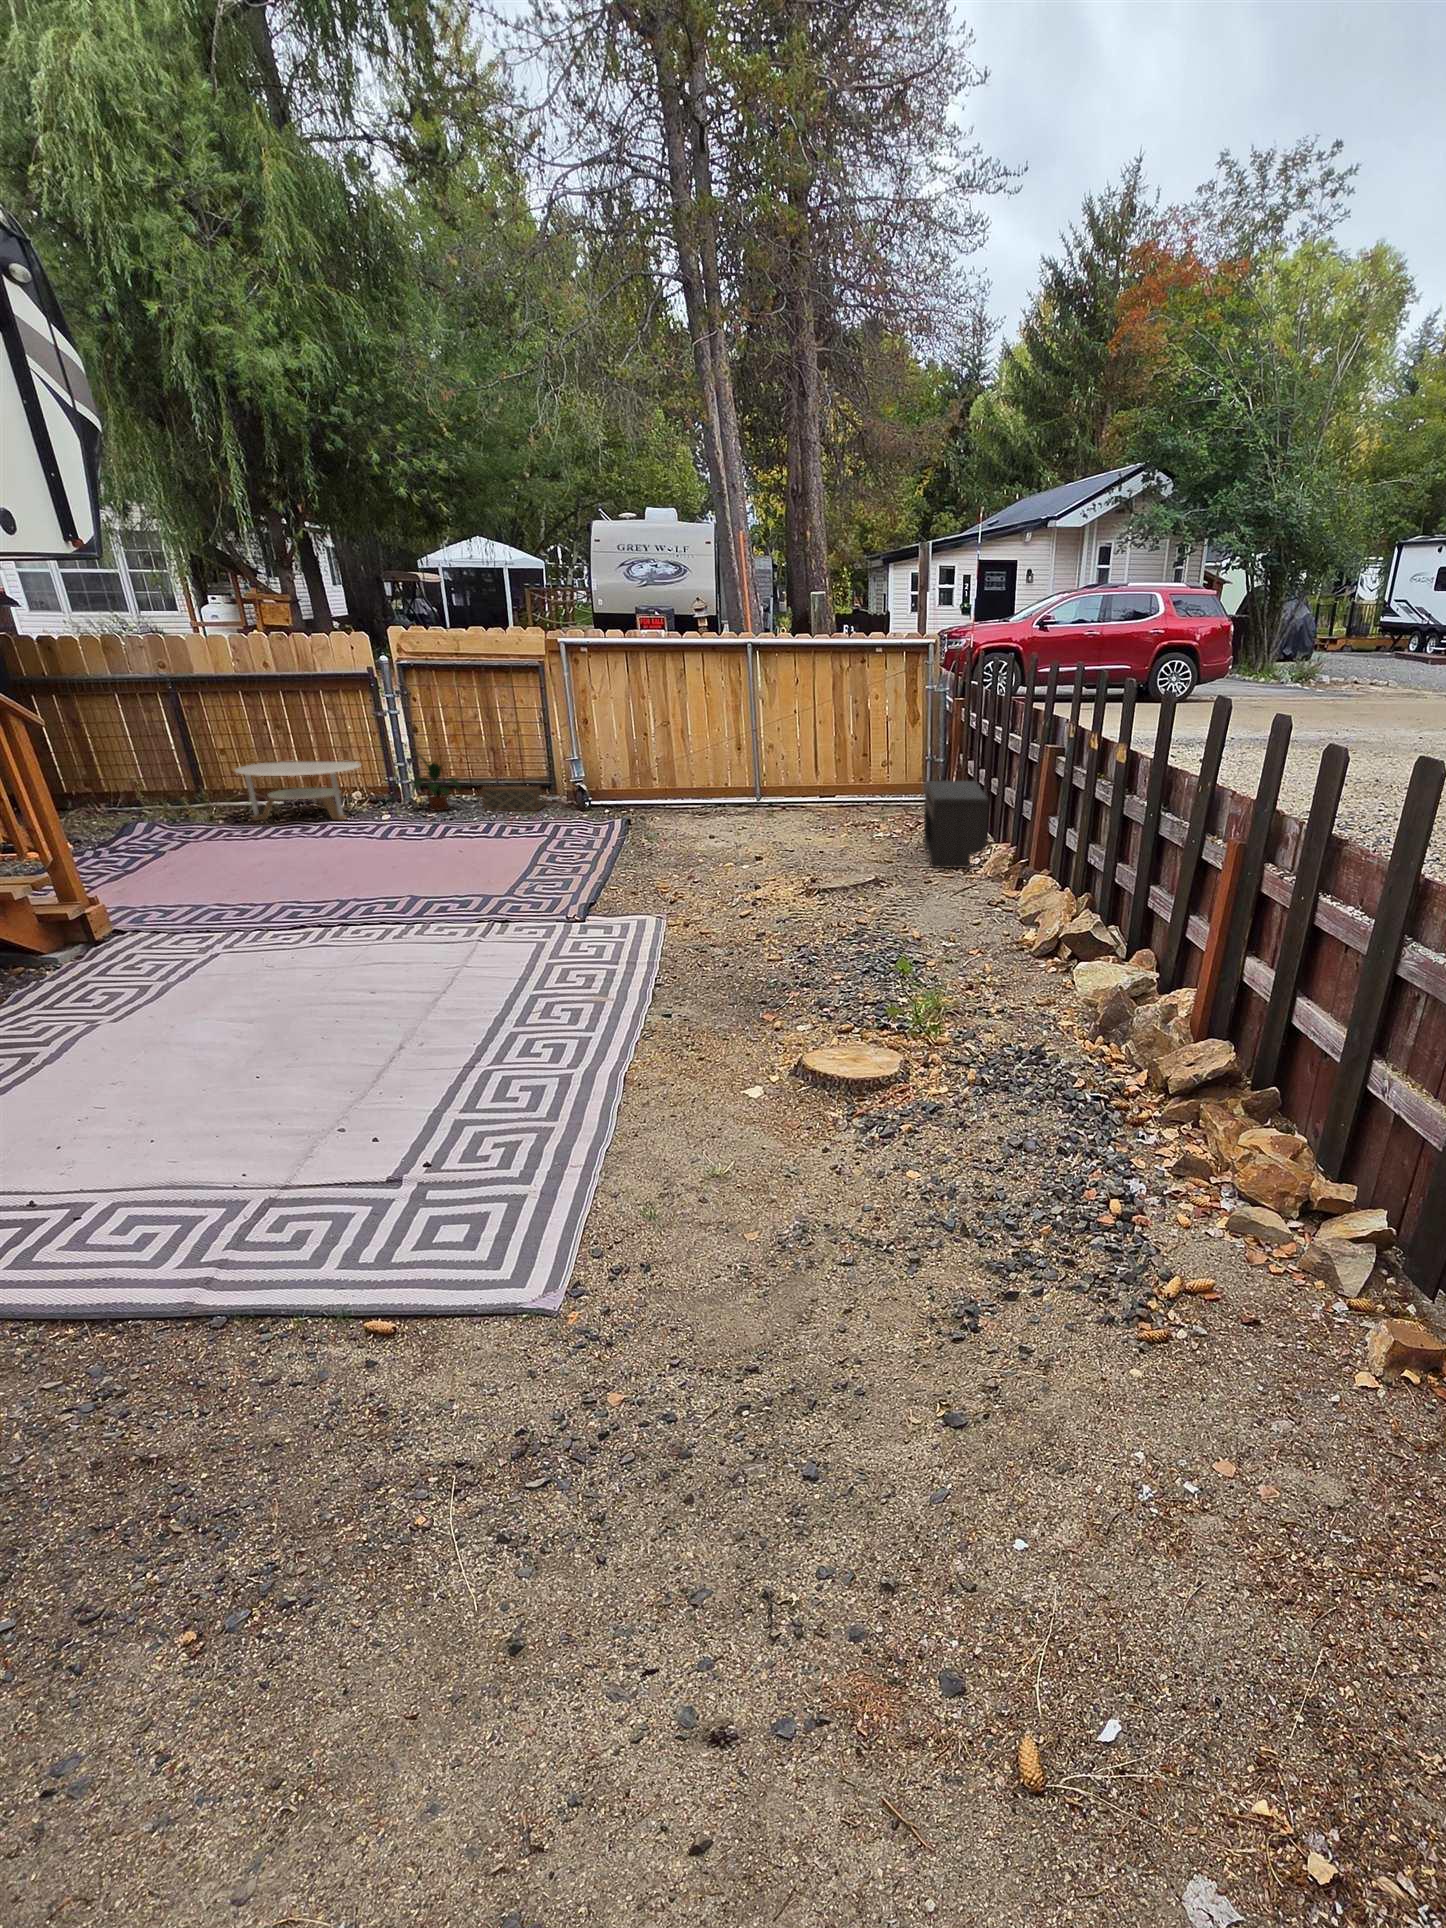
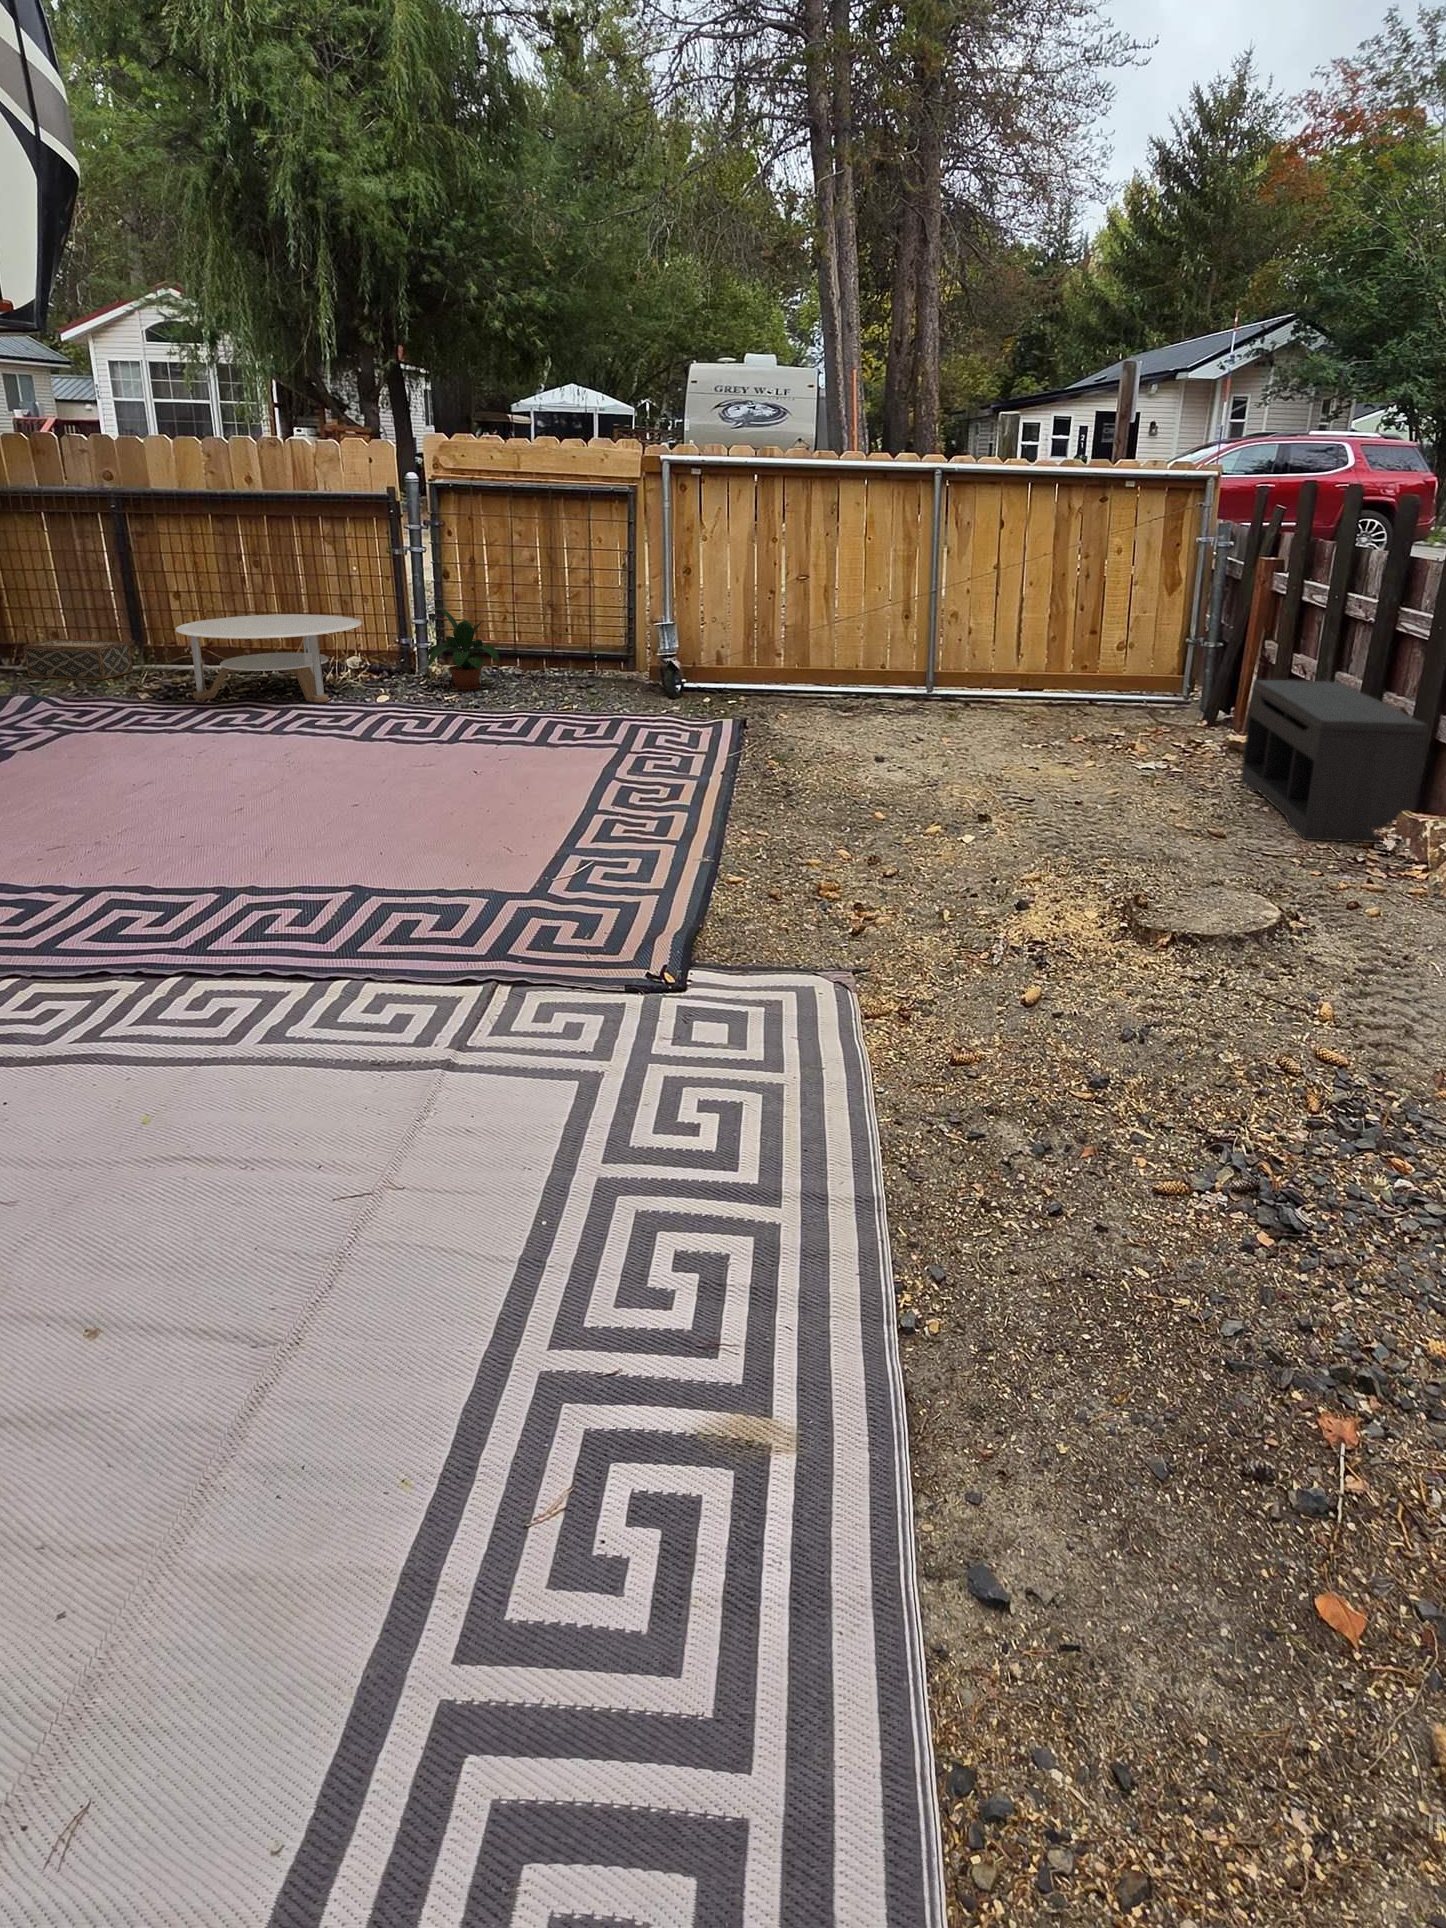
woven basket: present [482,786,546,811] -> present [24,639,133,680]

